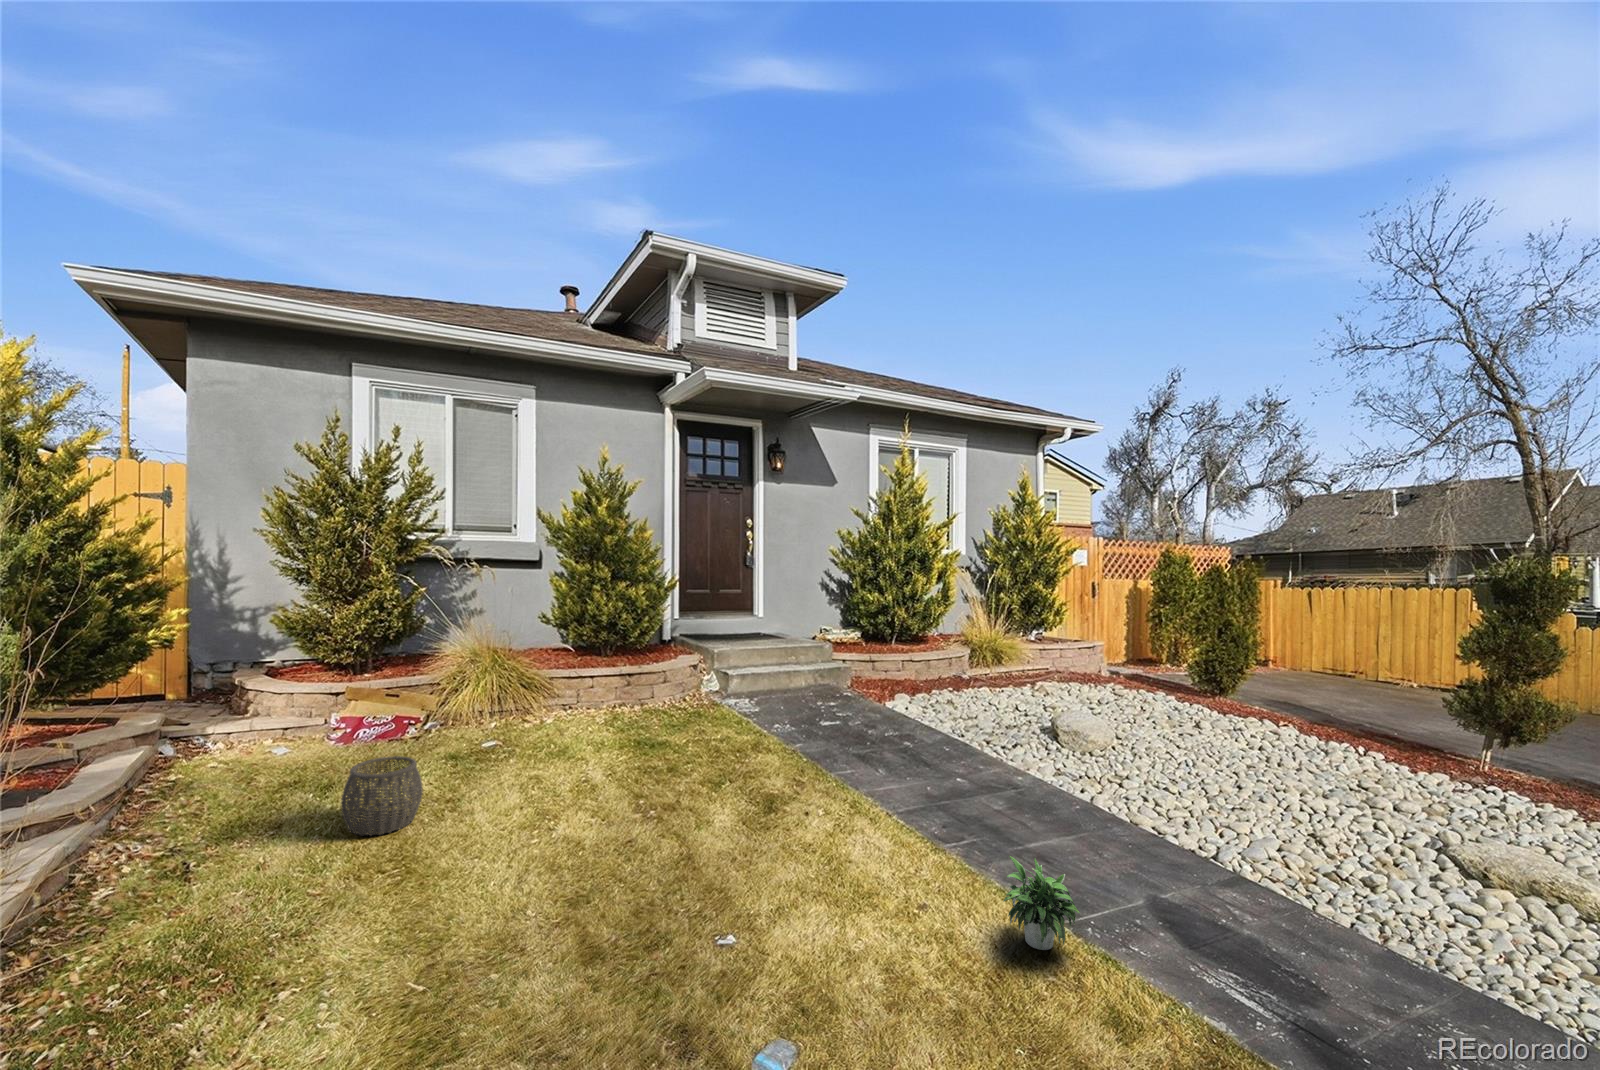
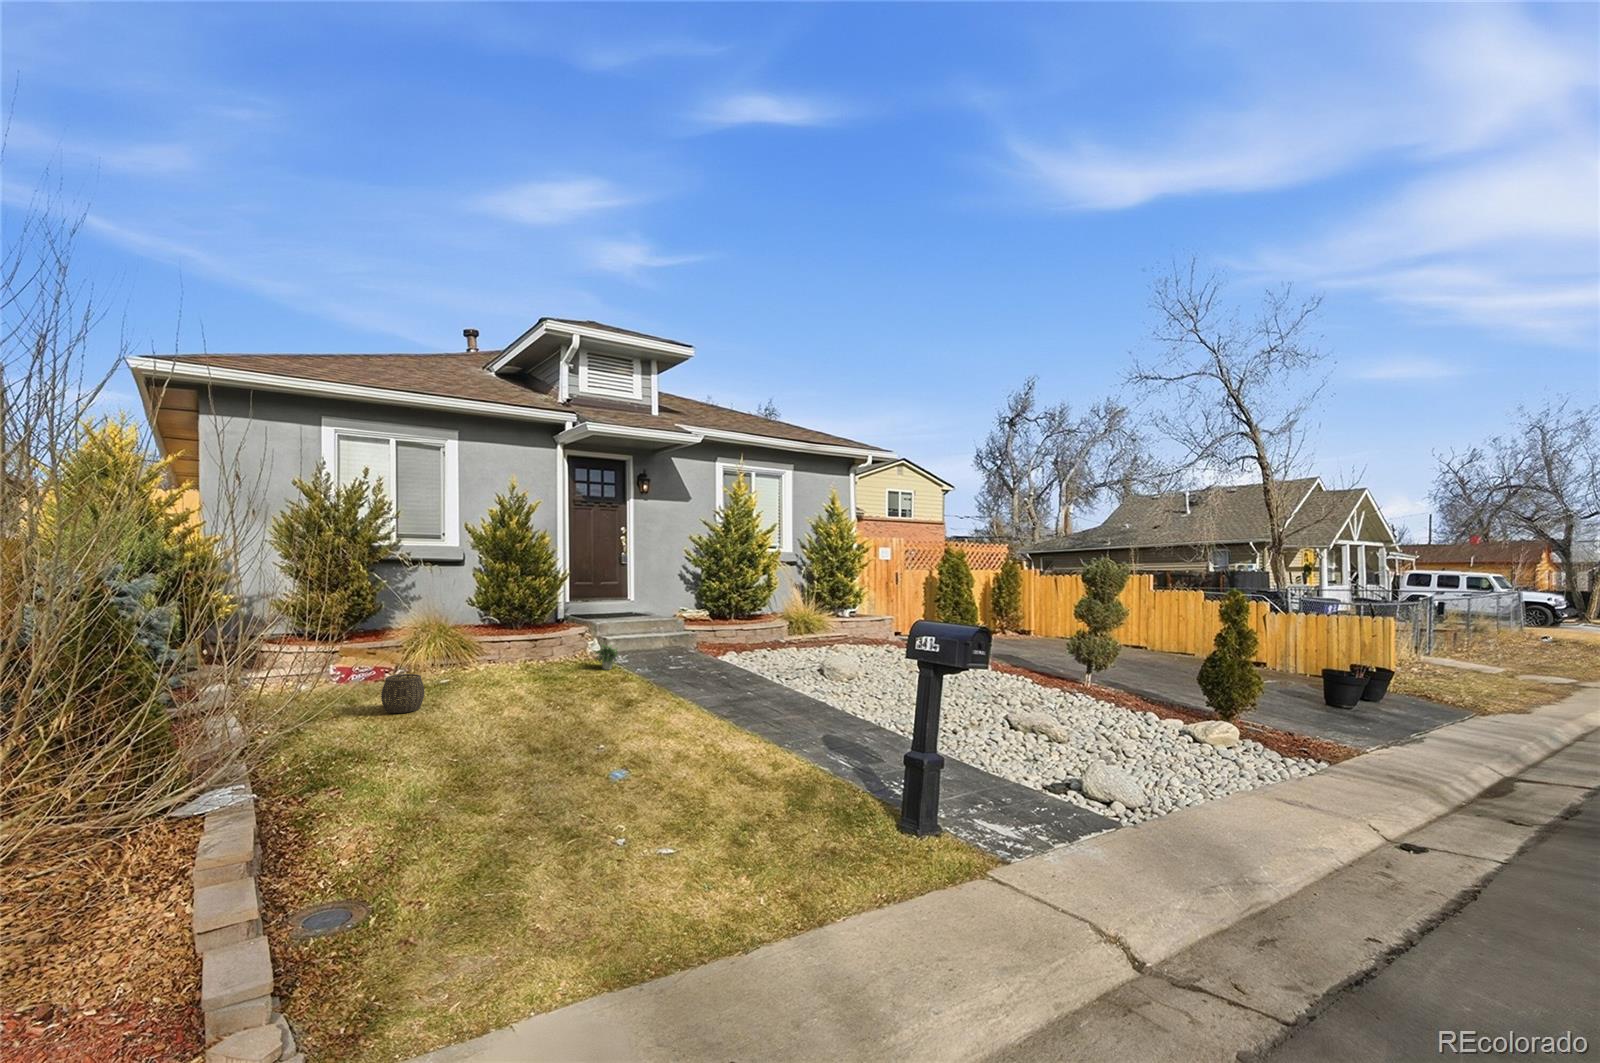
potted plant: present [1003,856,1080,950] -> present [596,645,619,670]

